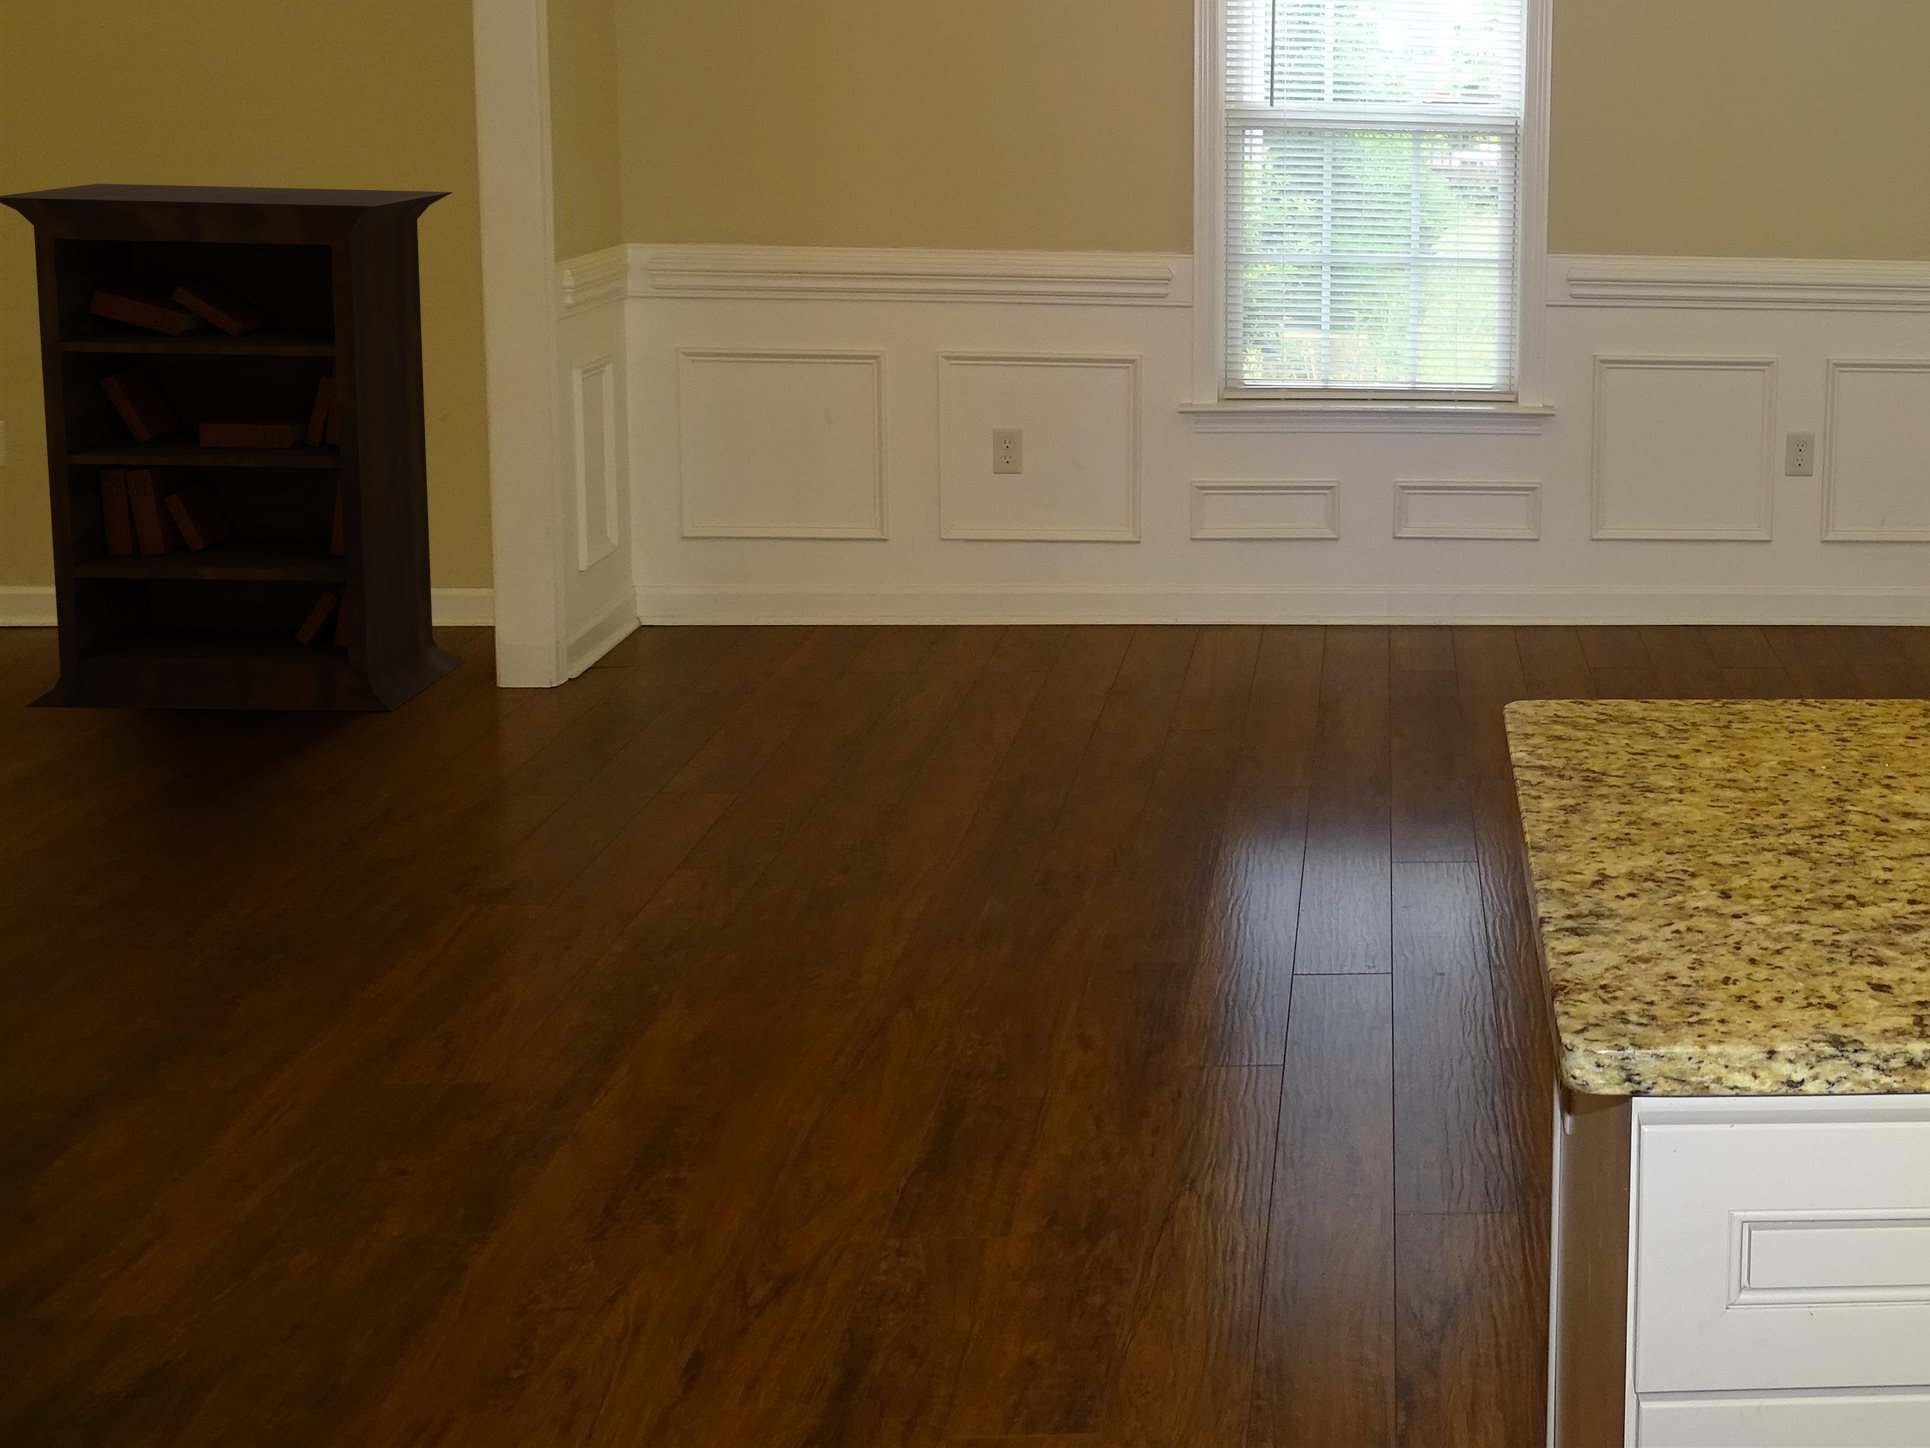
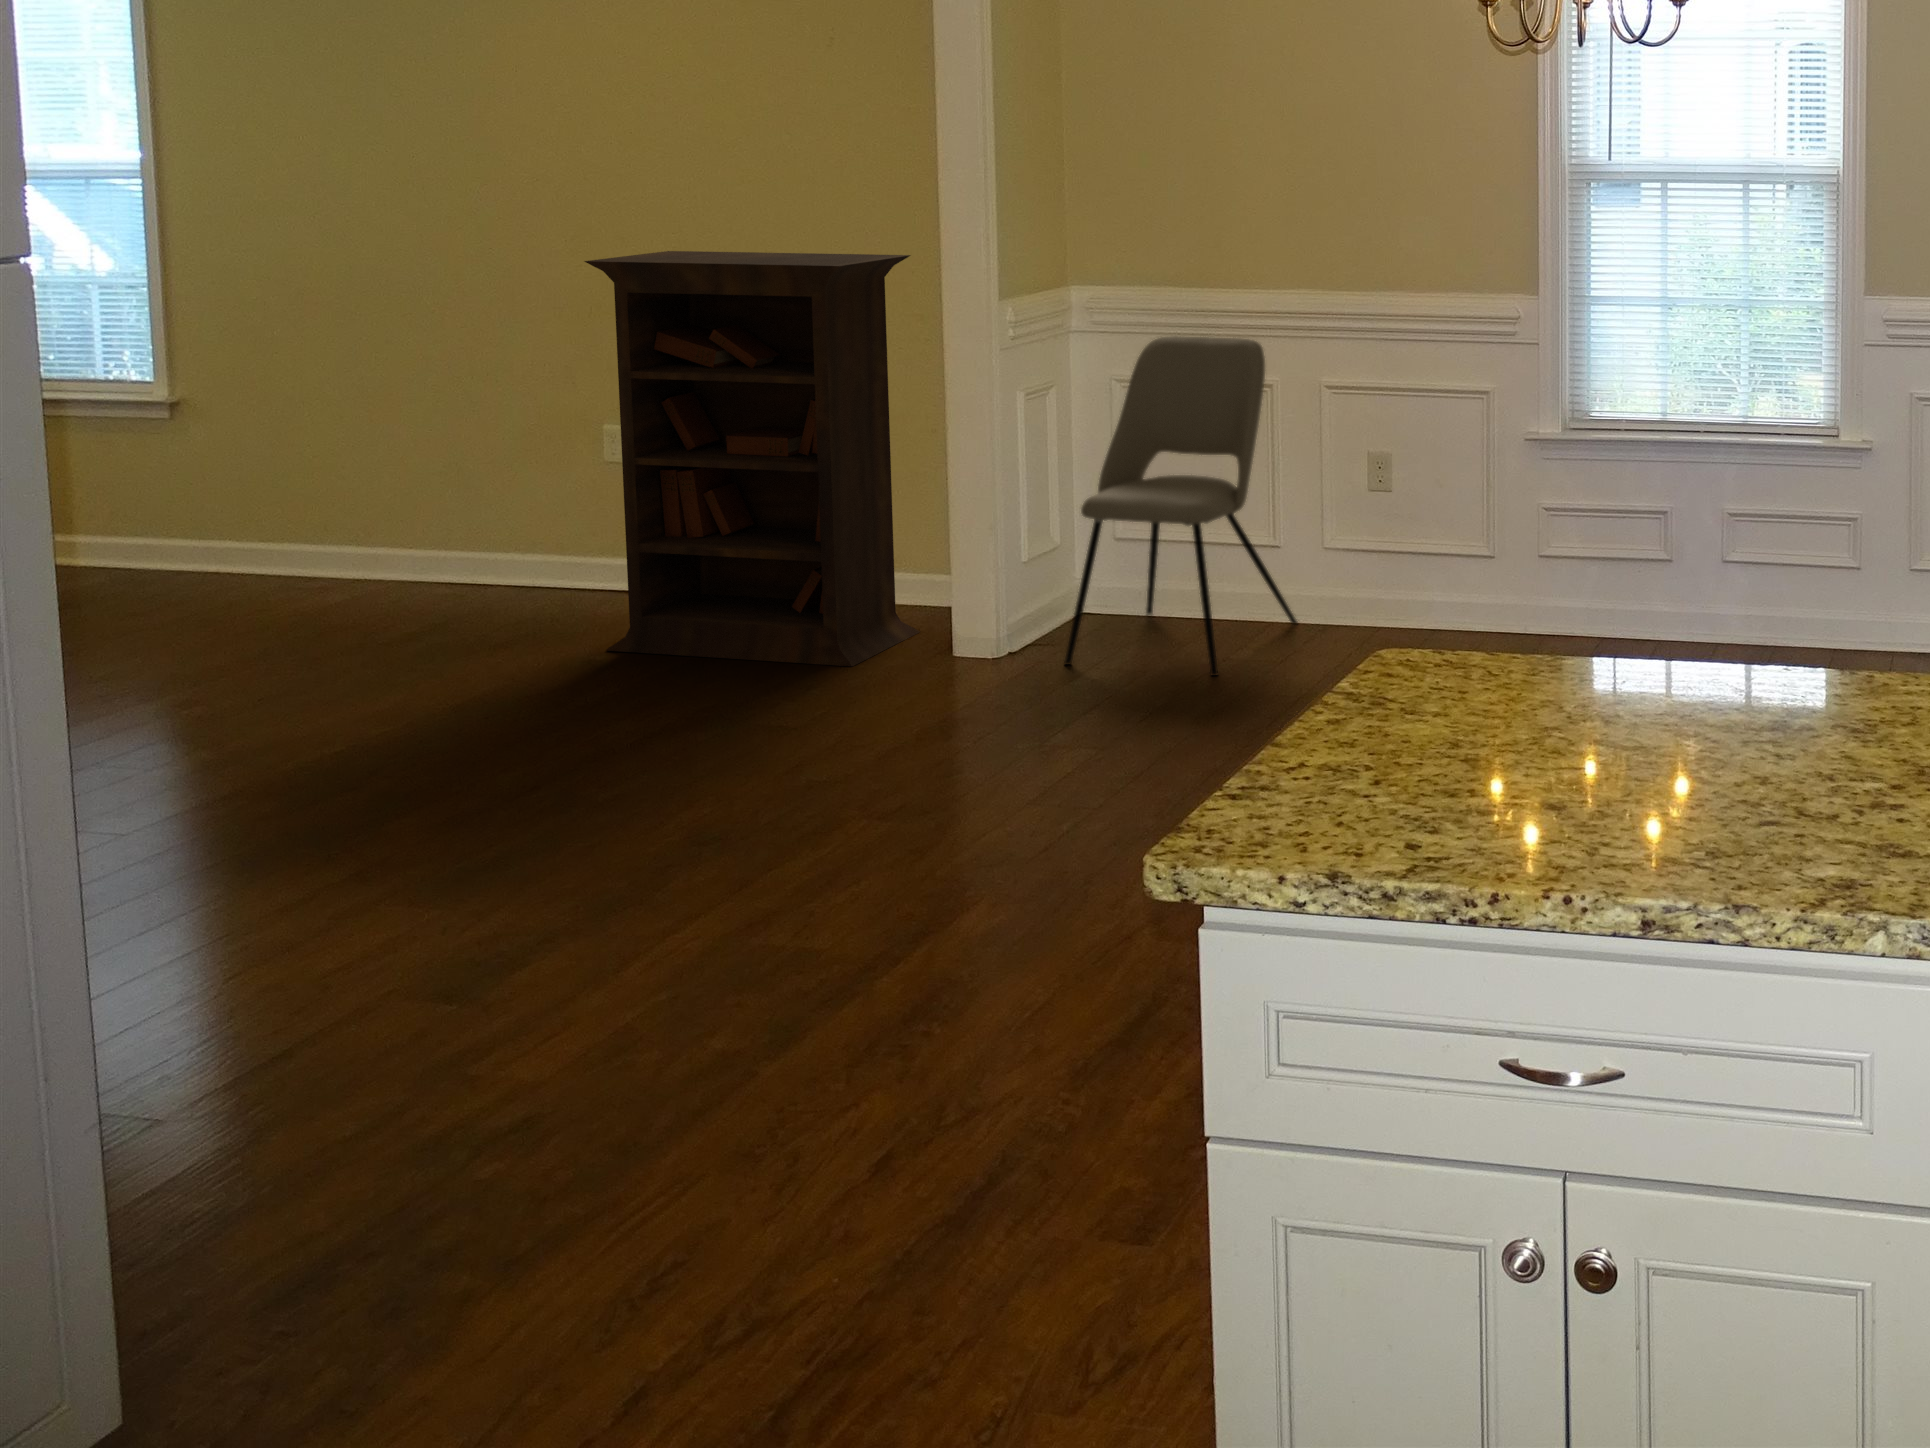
dining chair: none [676,292,950,699] -> present [1064,336,1298,676]

